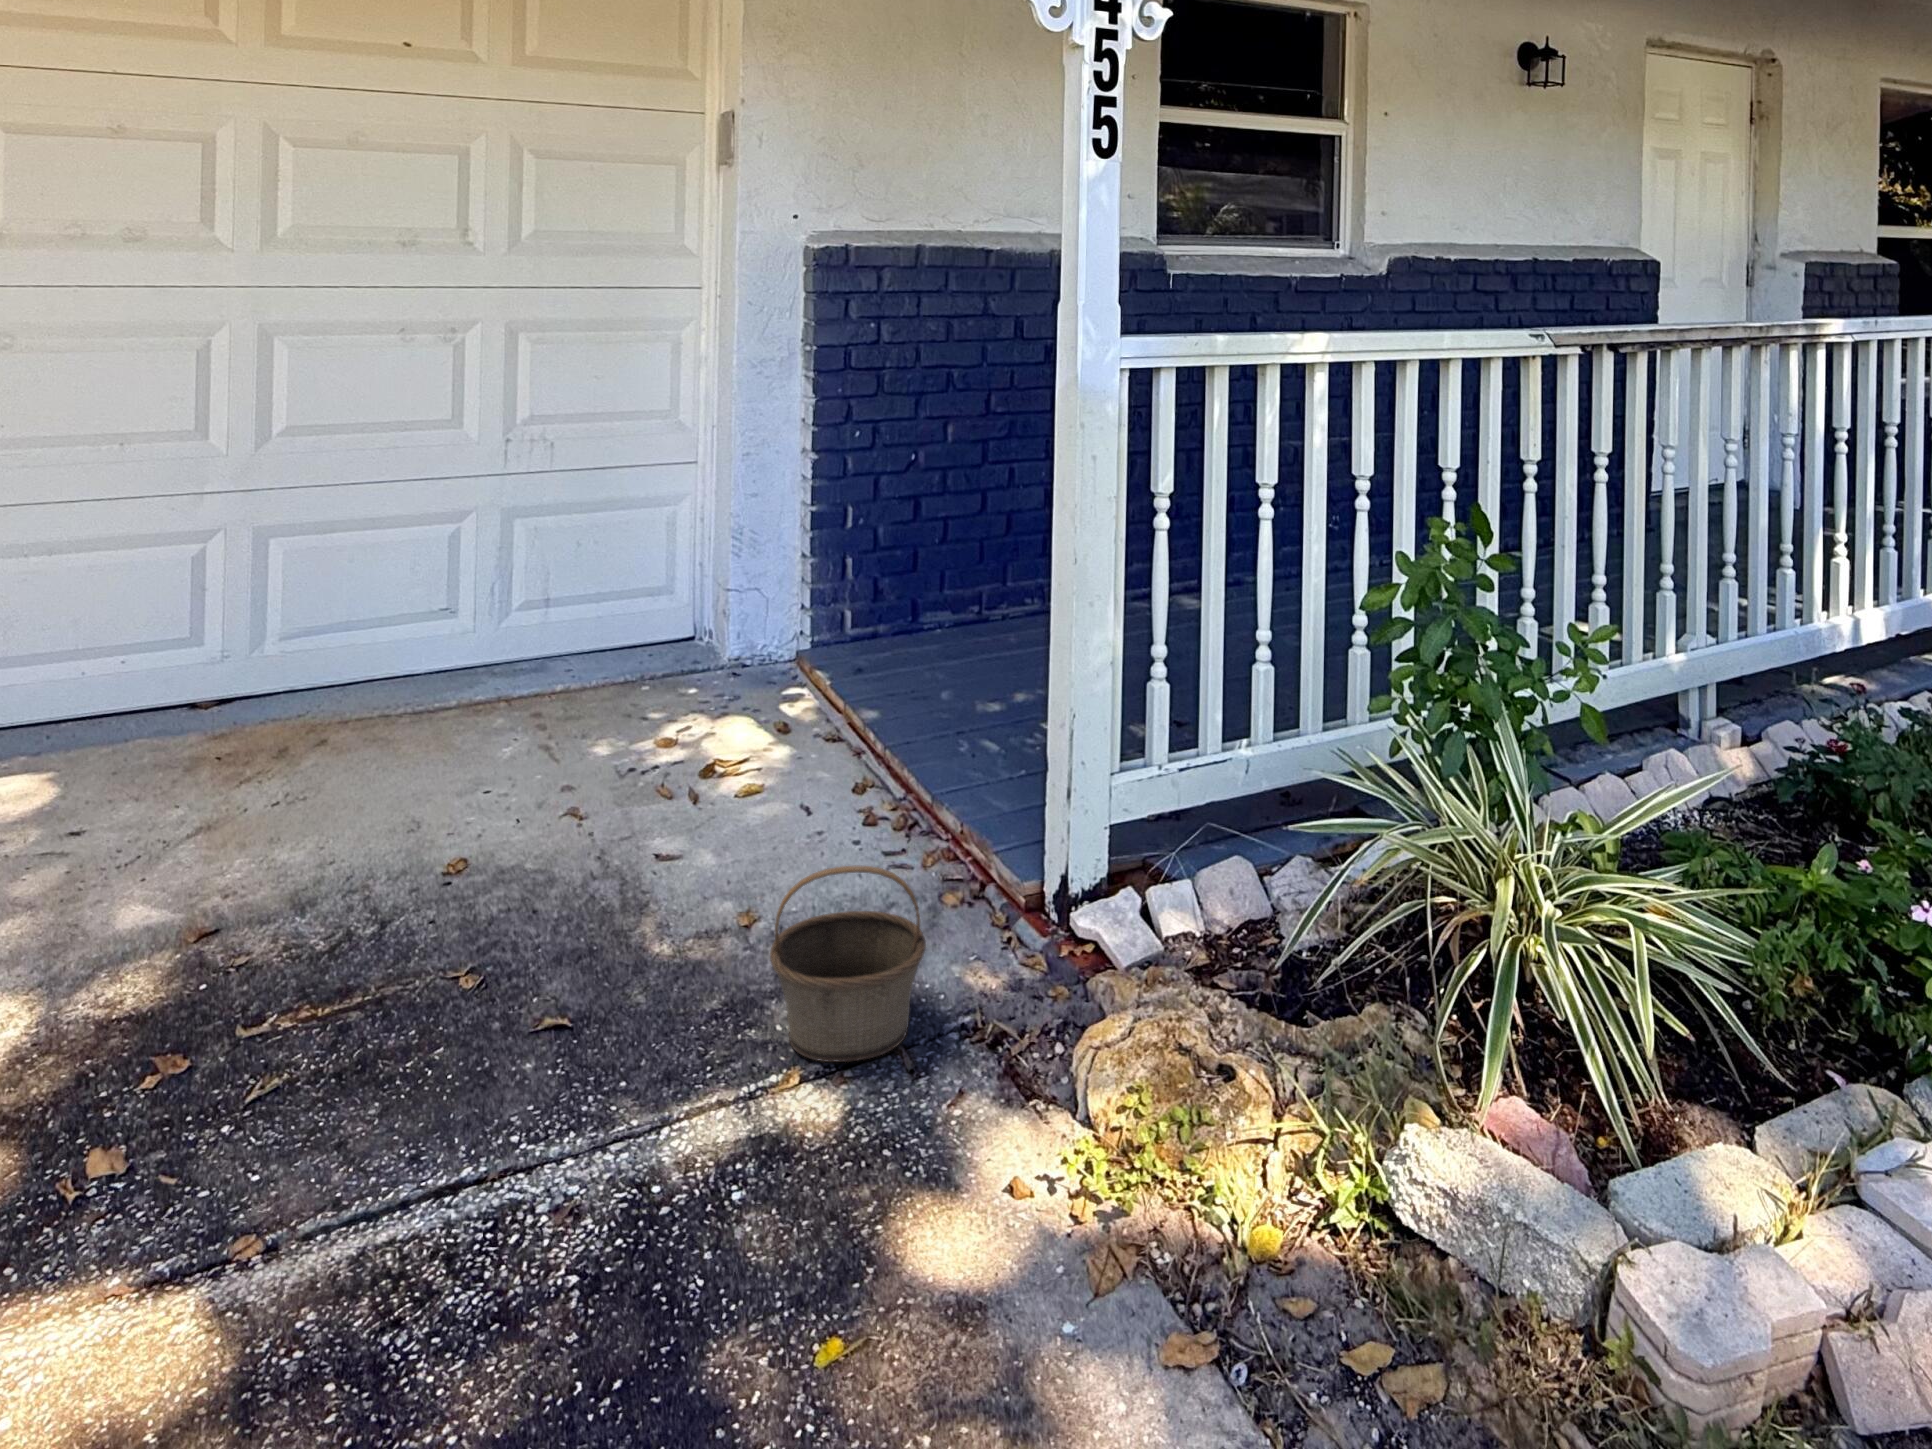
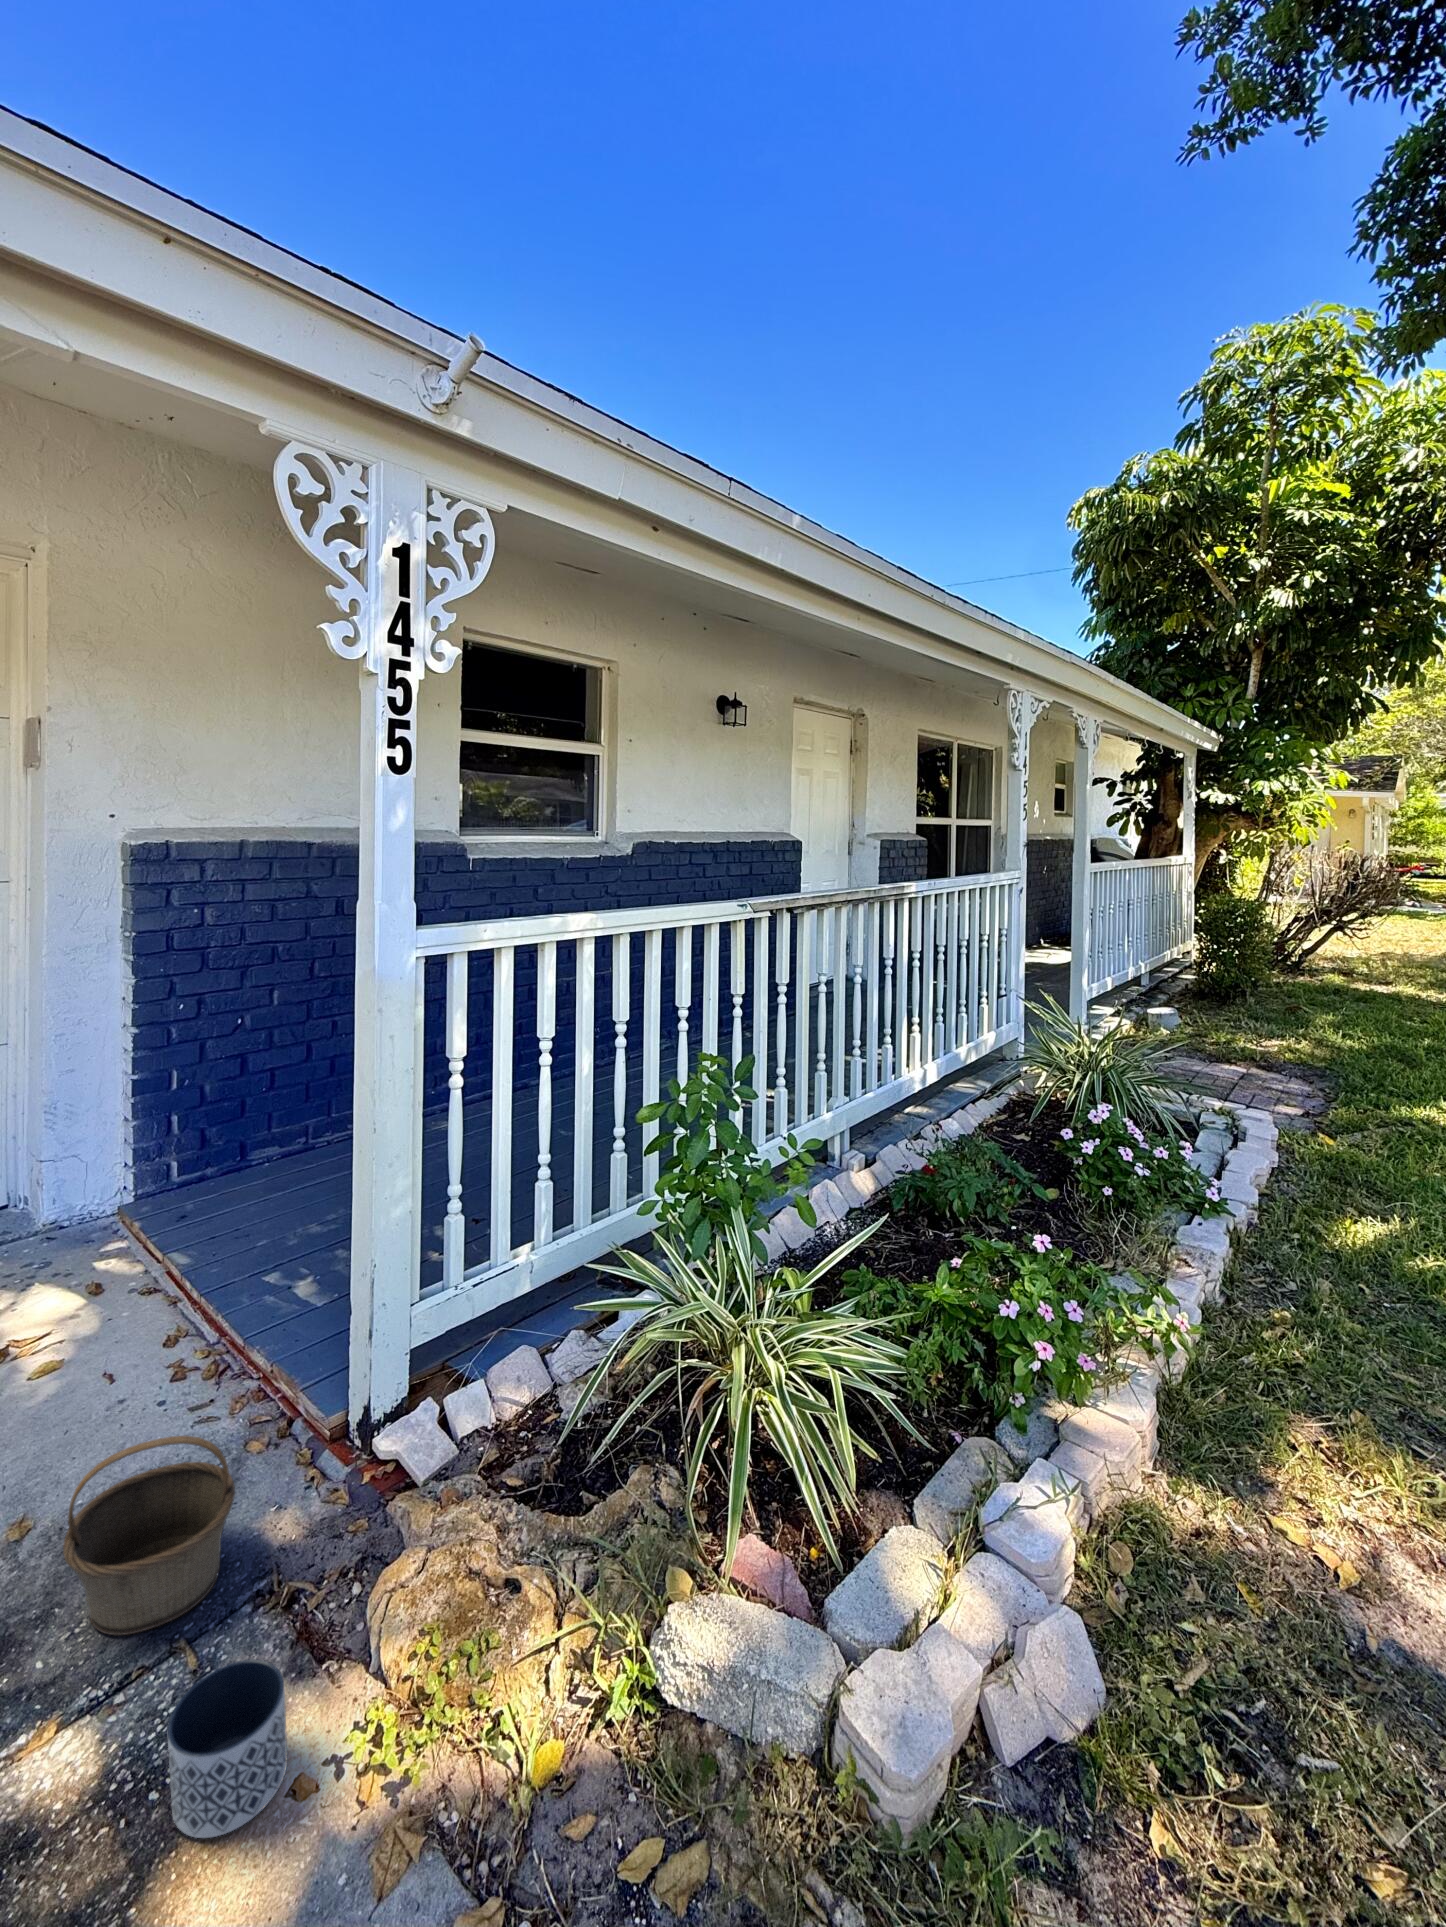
planter: none [886,1074,991,1225] -> present [168,1659,287,1838]

